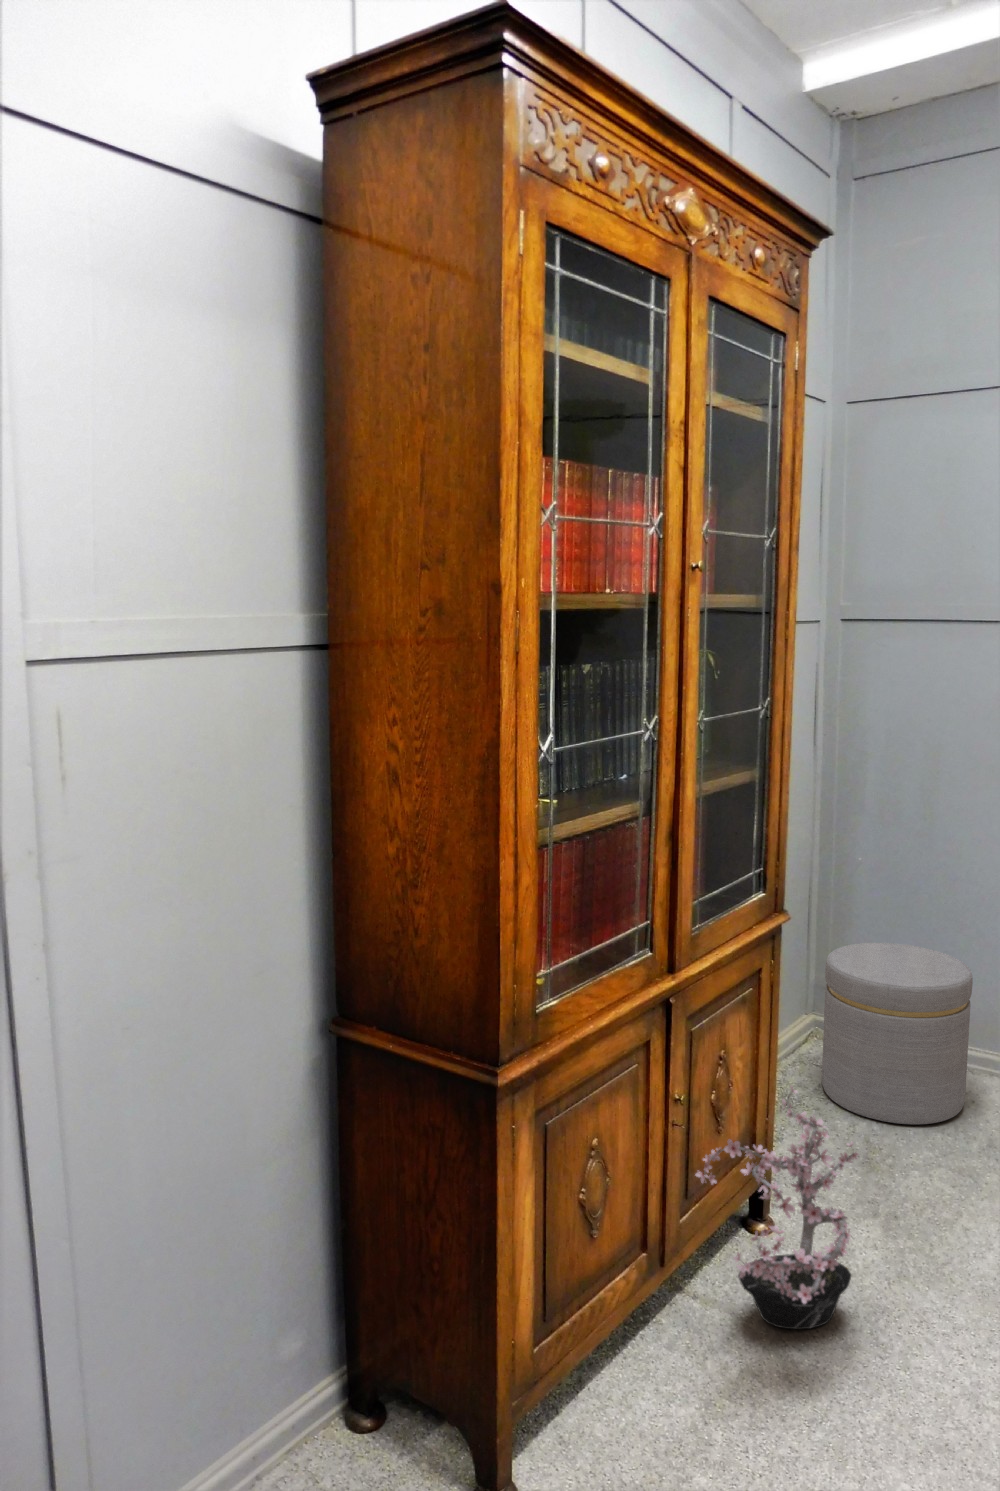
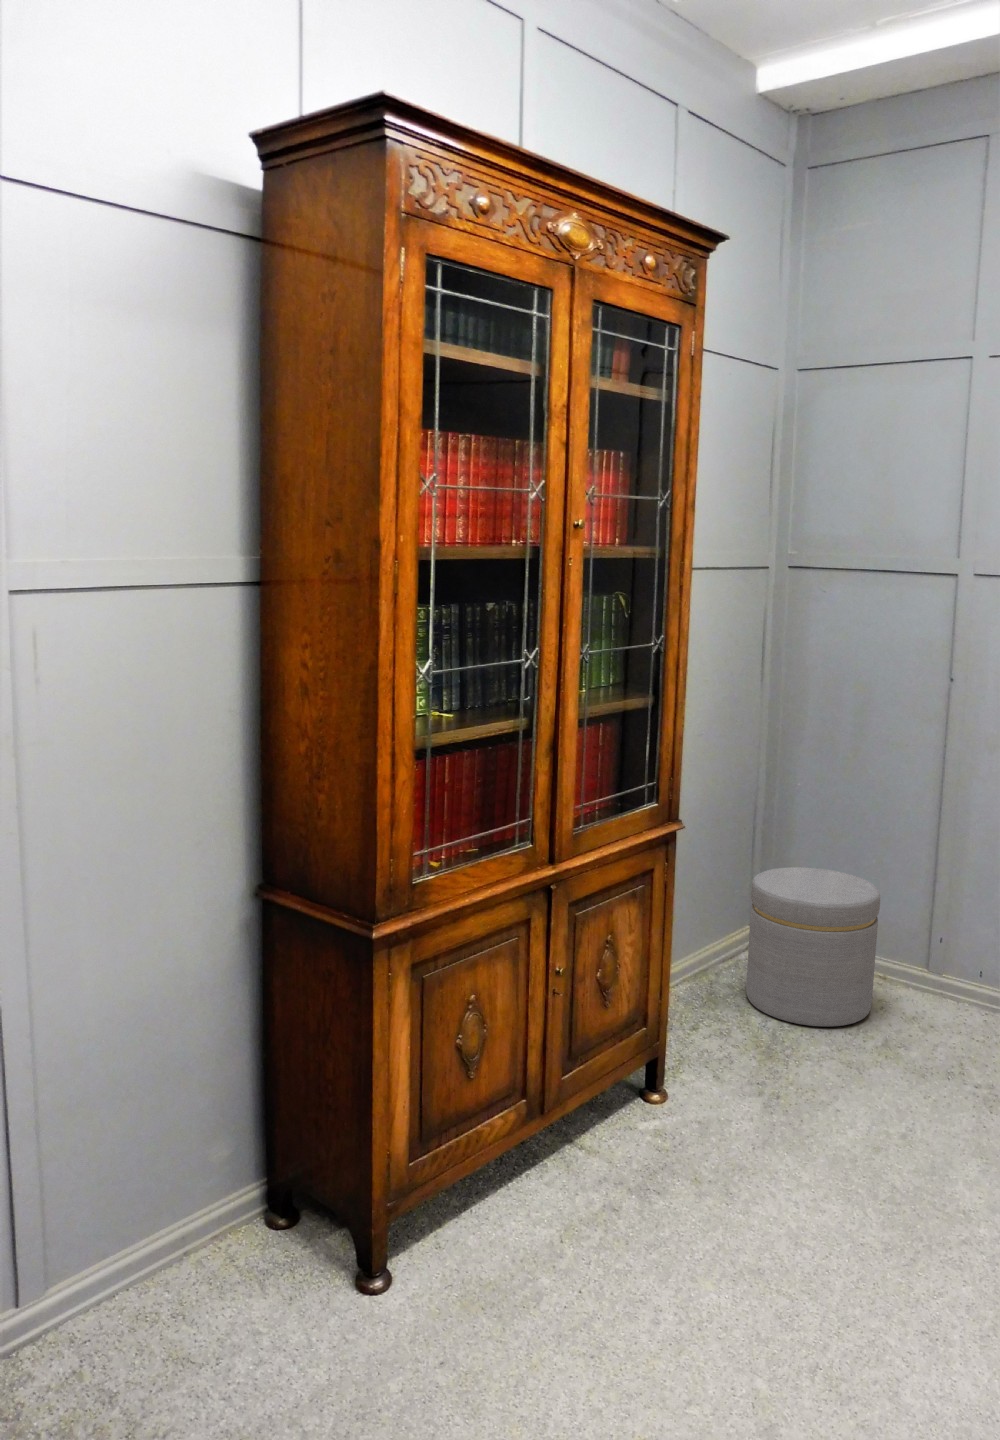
potted plant: present [696,1086,859,1329] -> none [564,963,725,1171]

